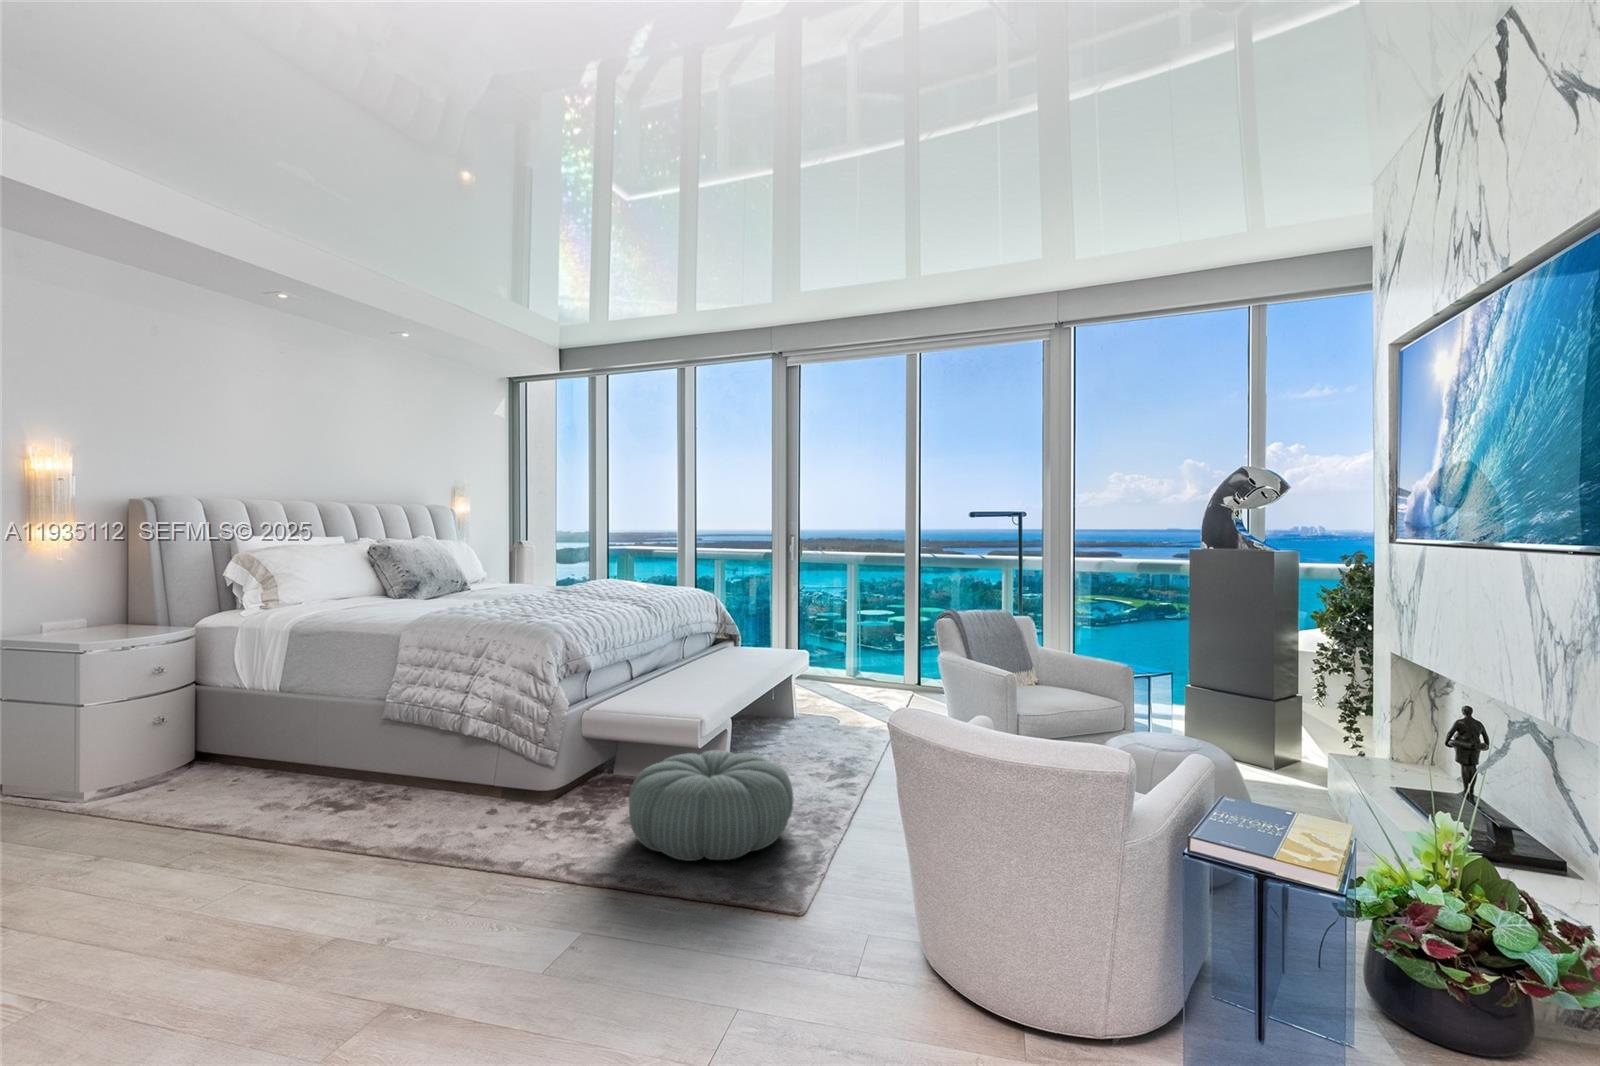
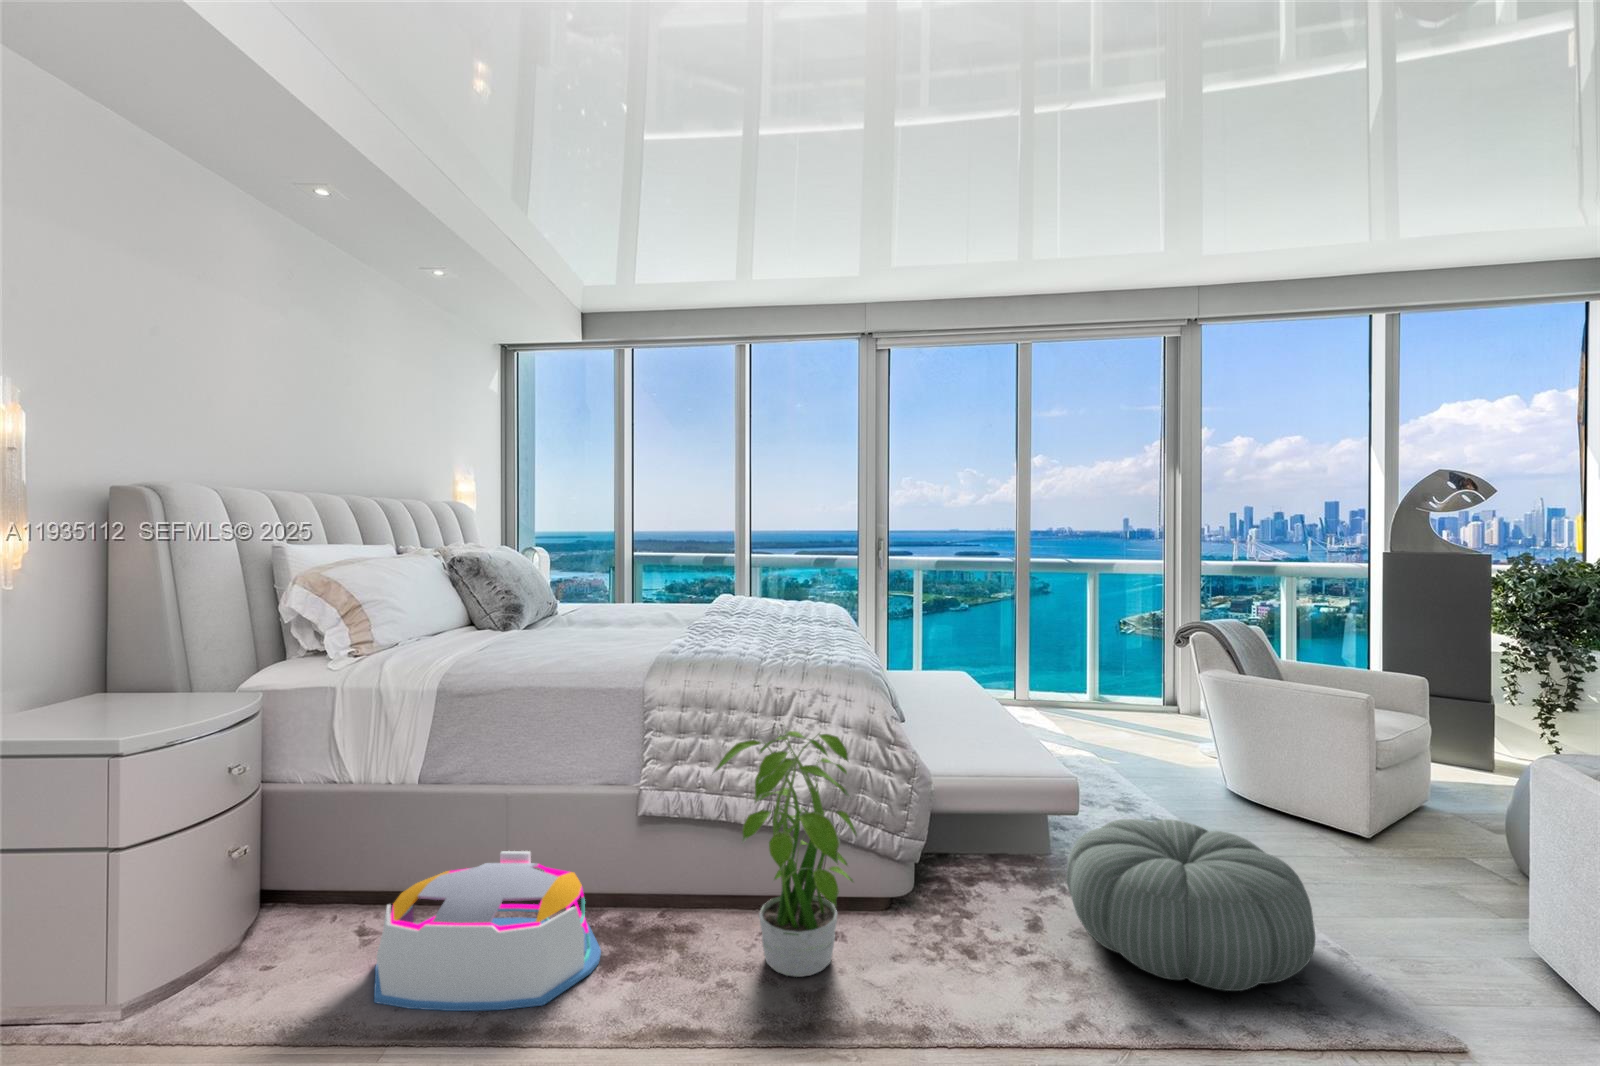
potted plant: none [390,659,506,824] -> present [712,728,856,977]
storage bin: none [204,736,356,820] -> present [374,851,601,1011]

